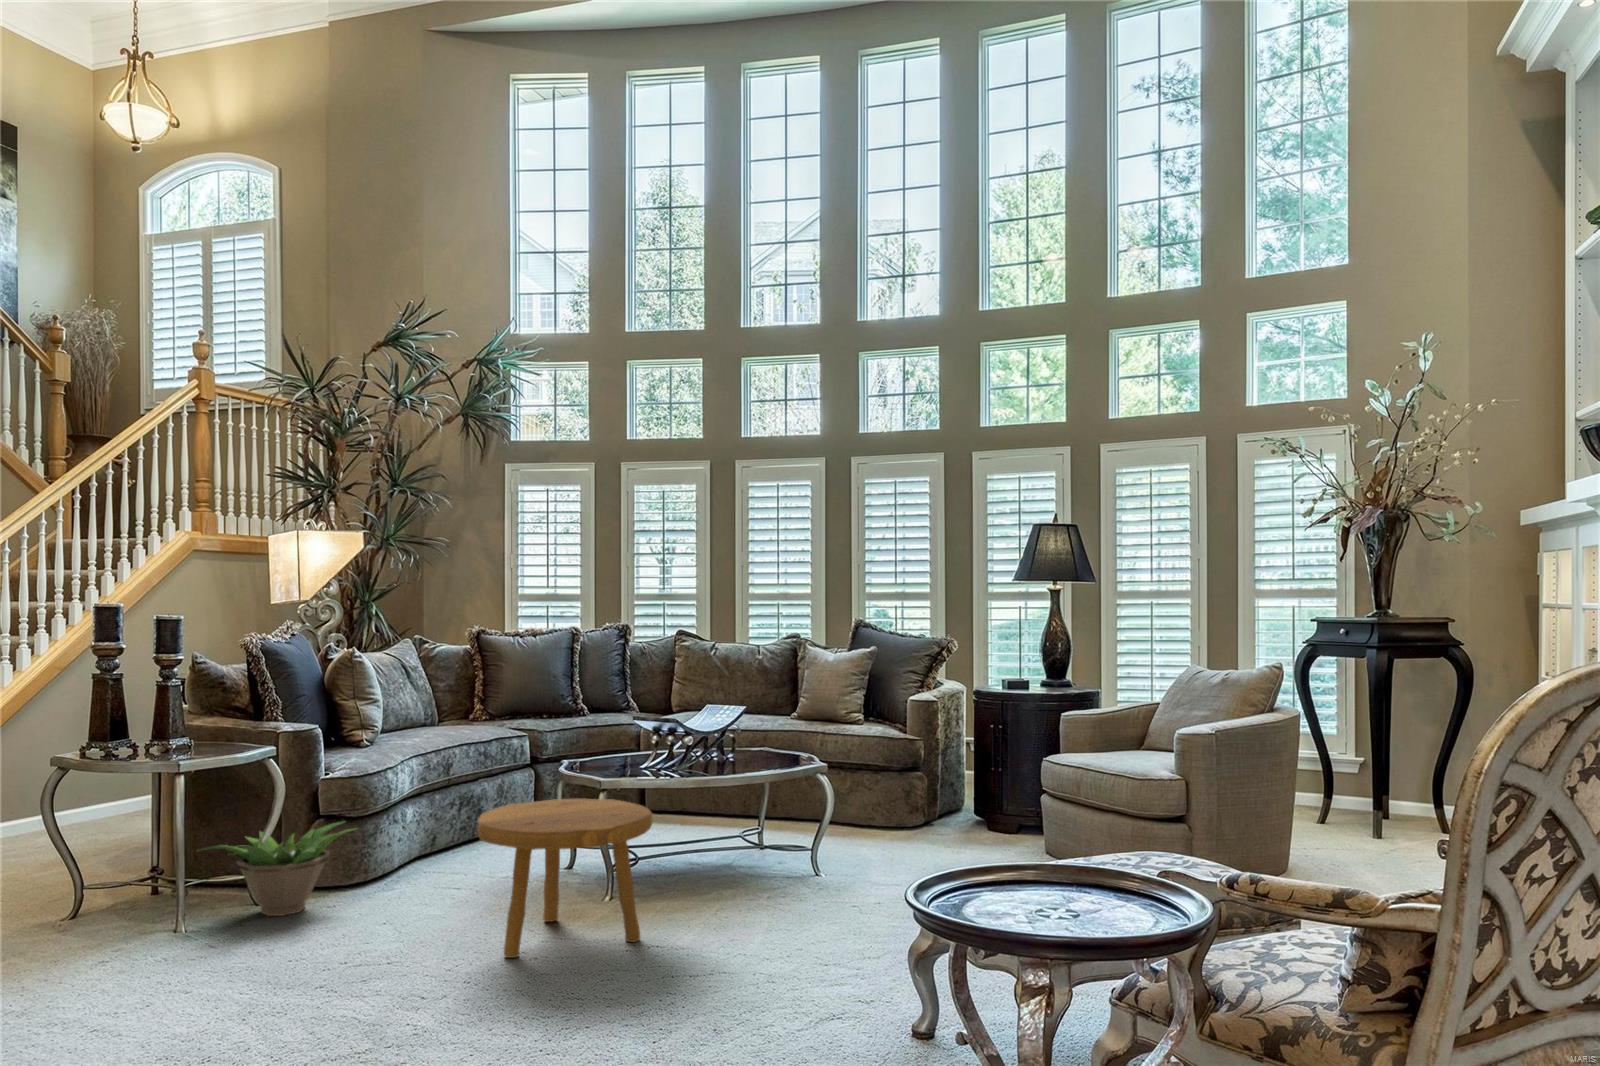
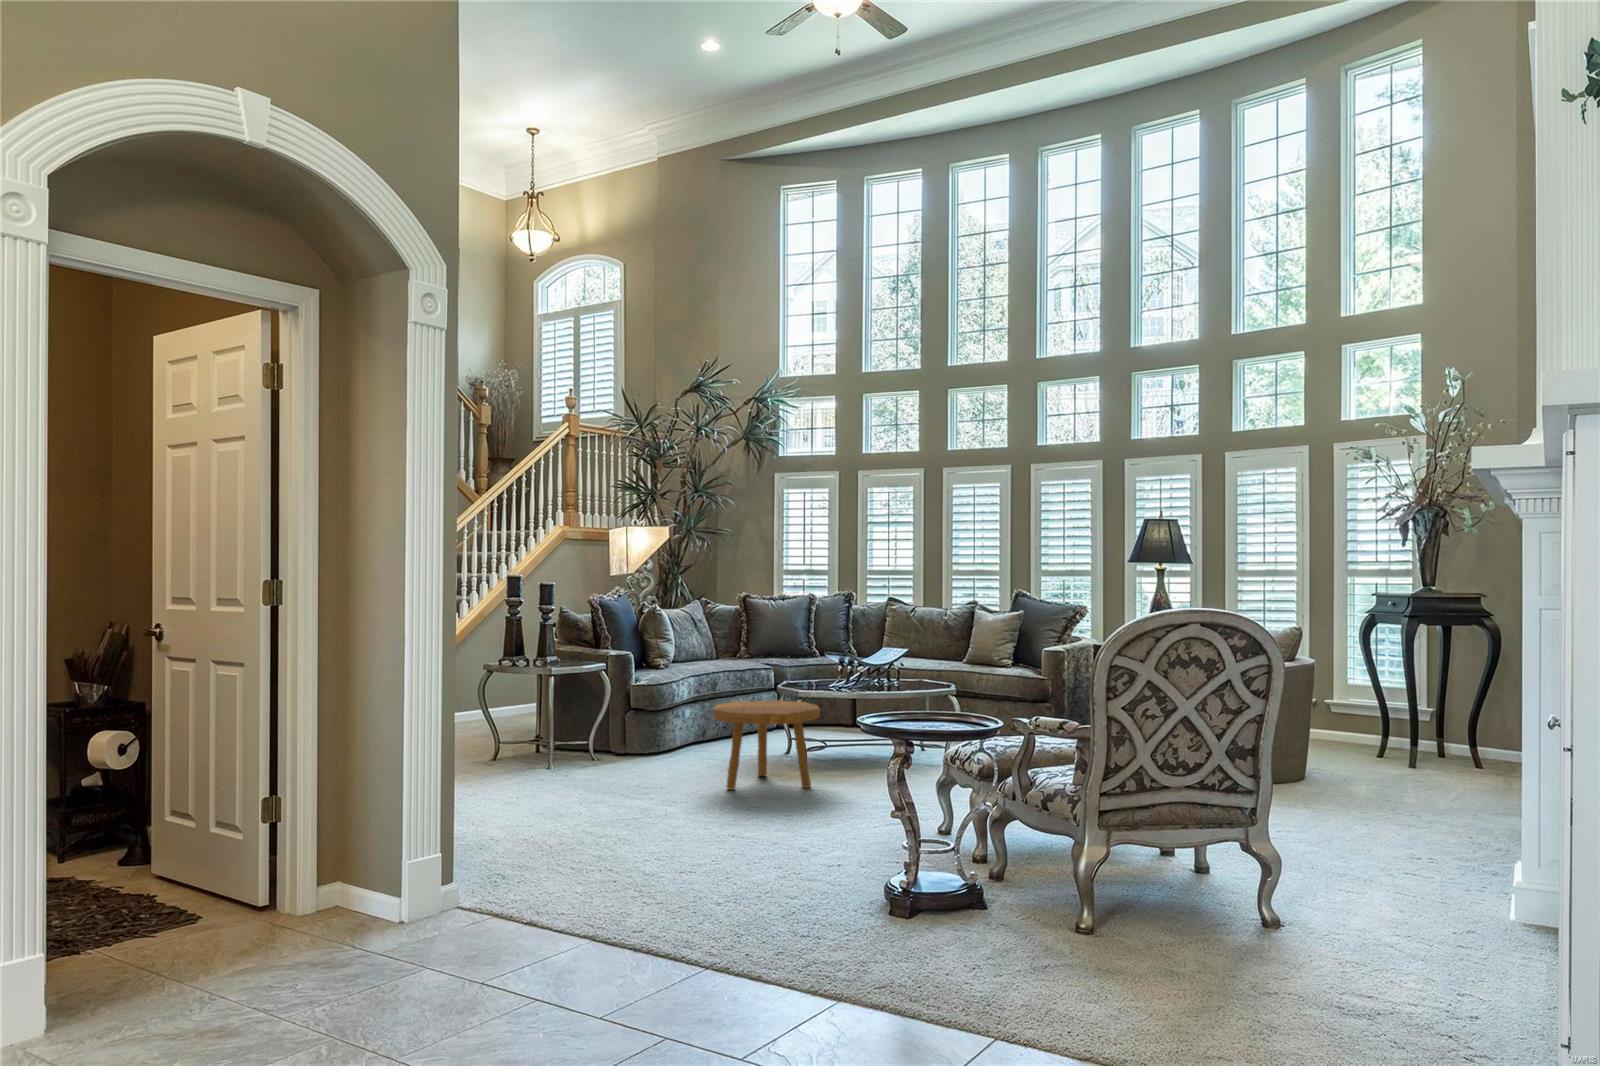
decorative plant: present [203,822,357,916] -> none [560,712,652,765]

